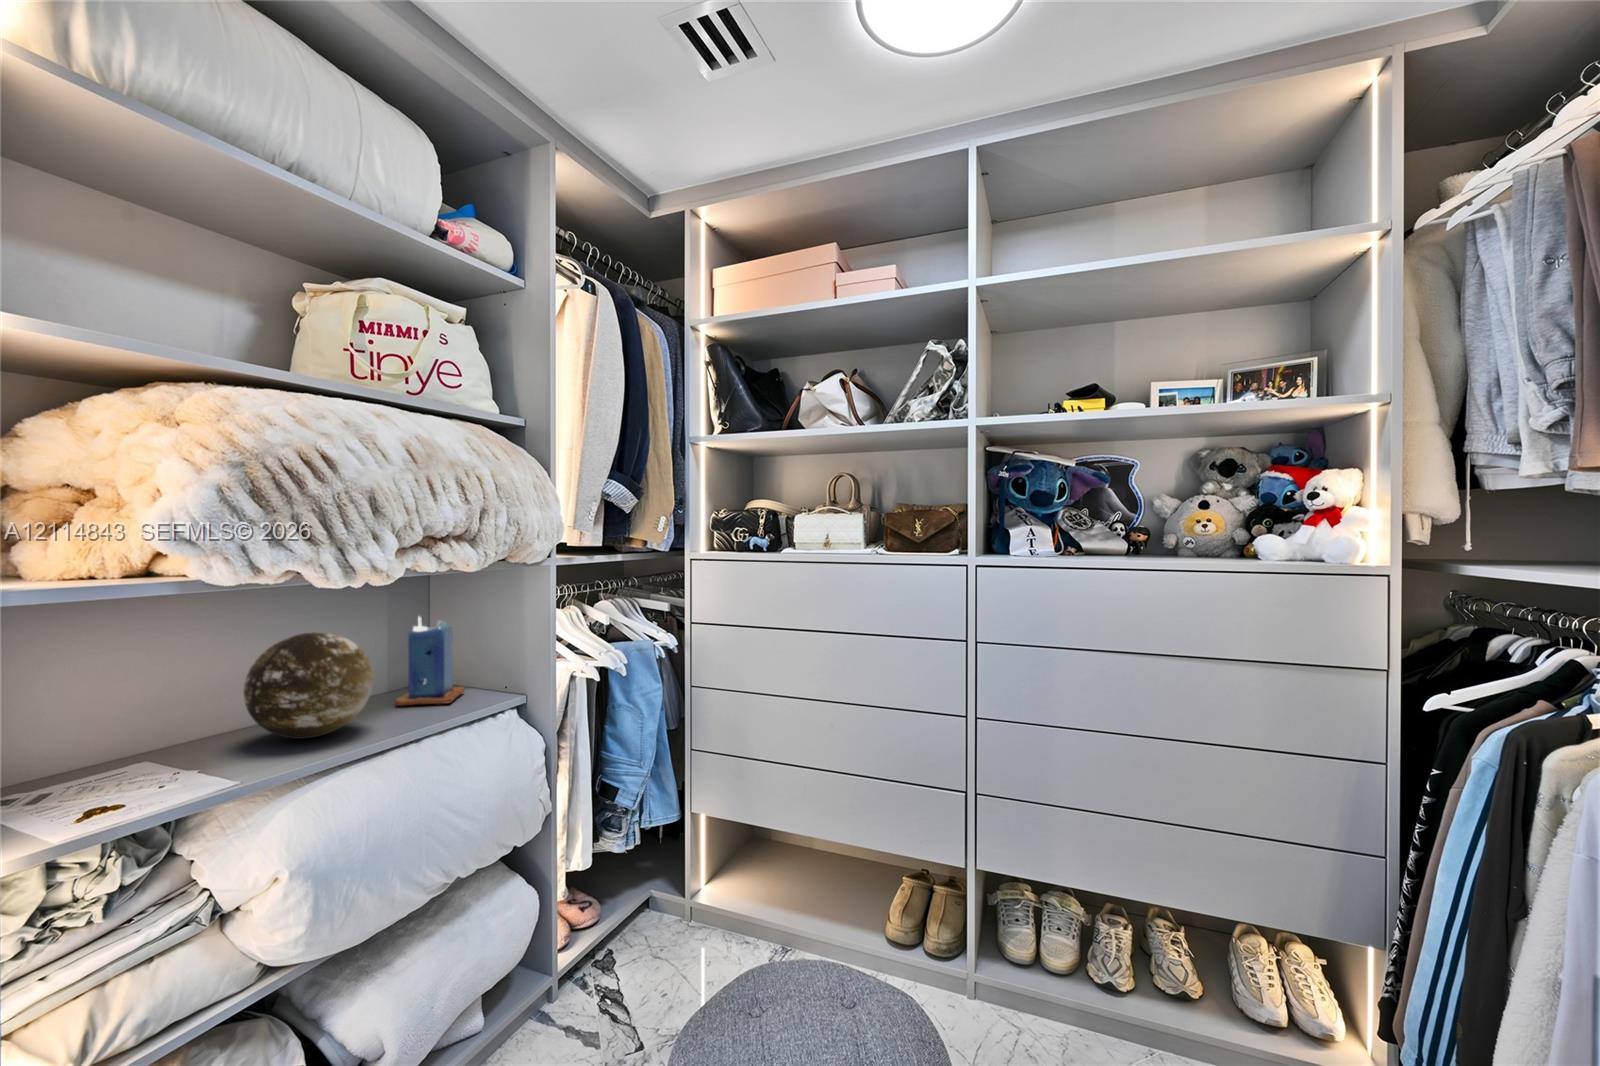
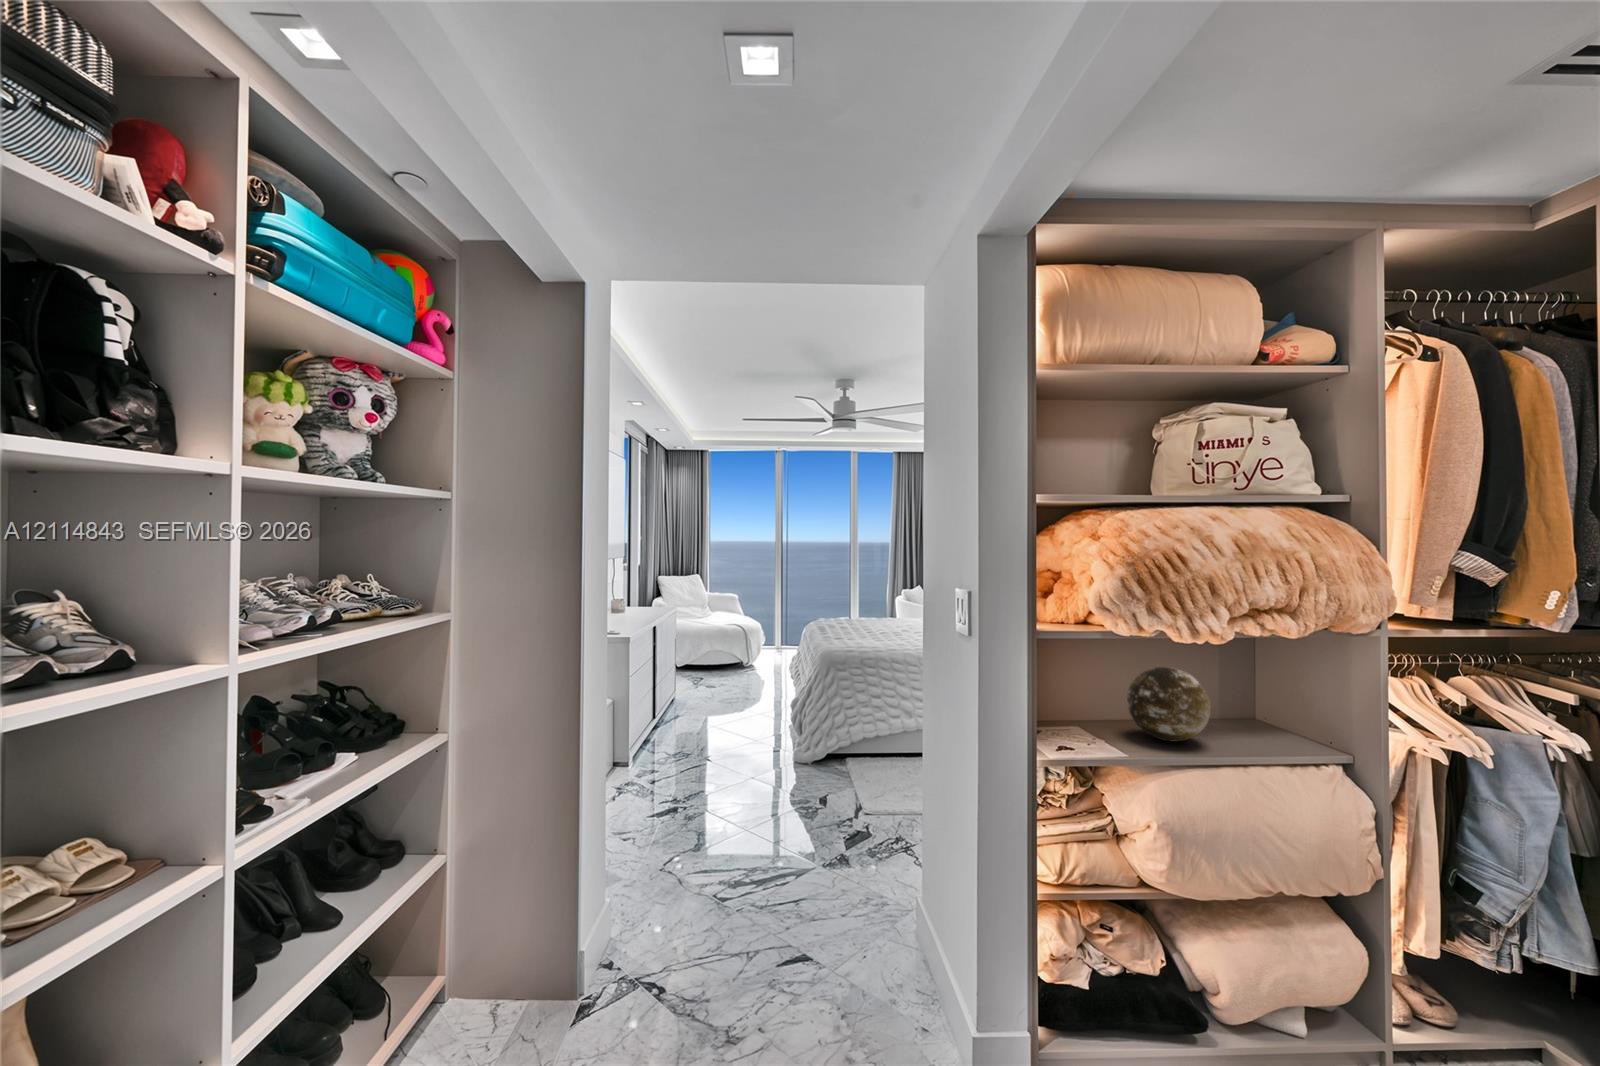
candle: present [395,617,464,706] -> none [1227,665,1288,744]

